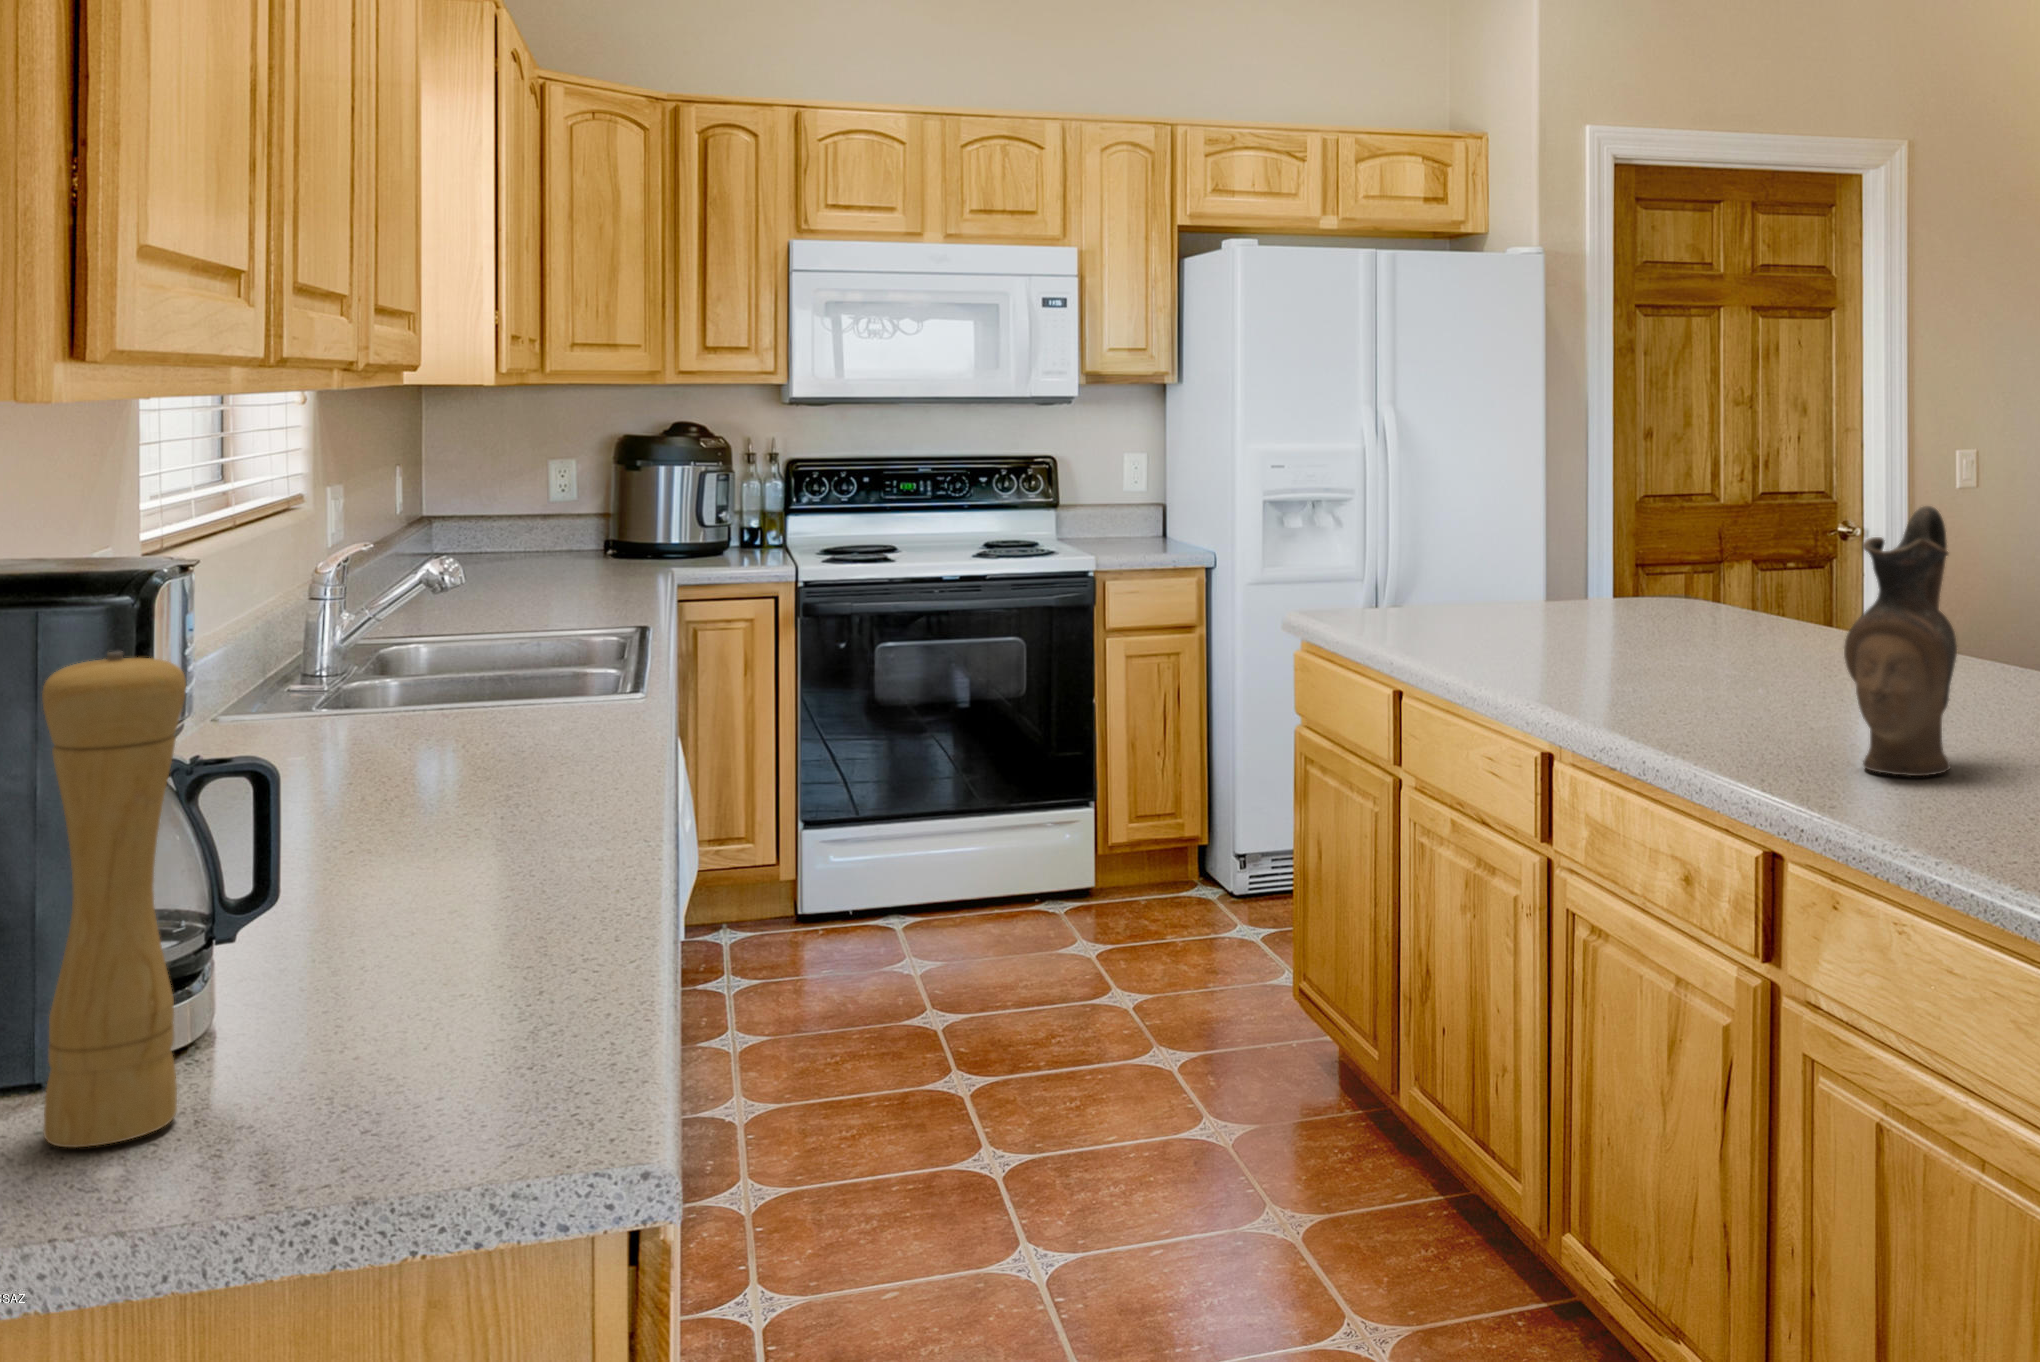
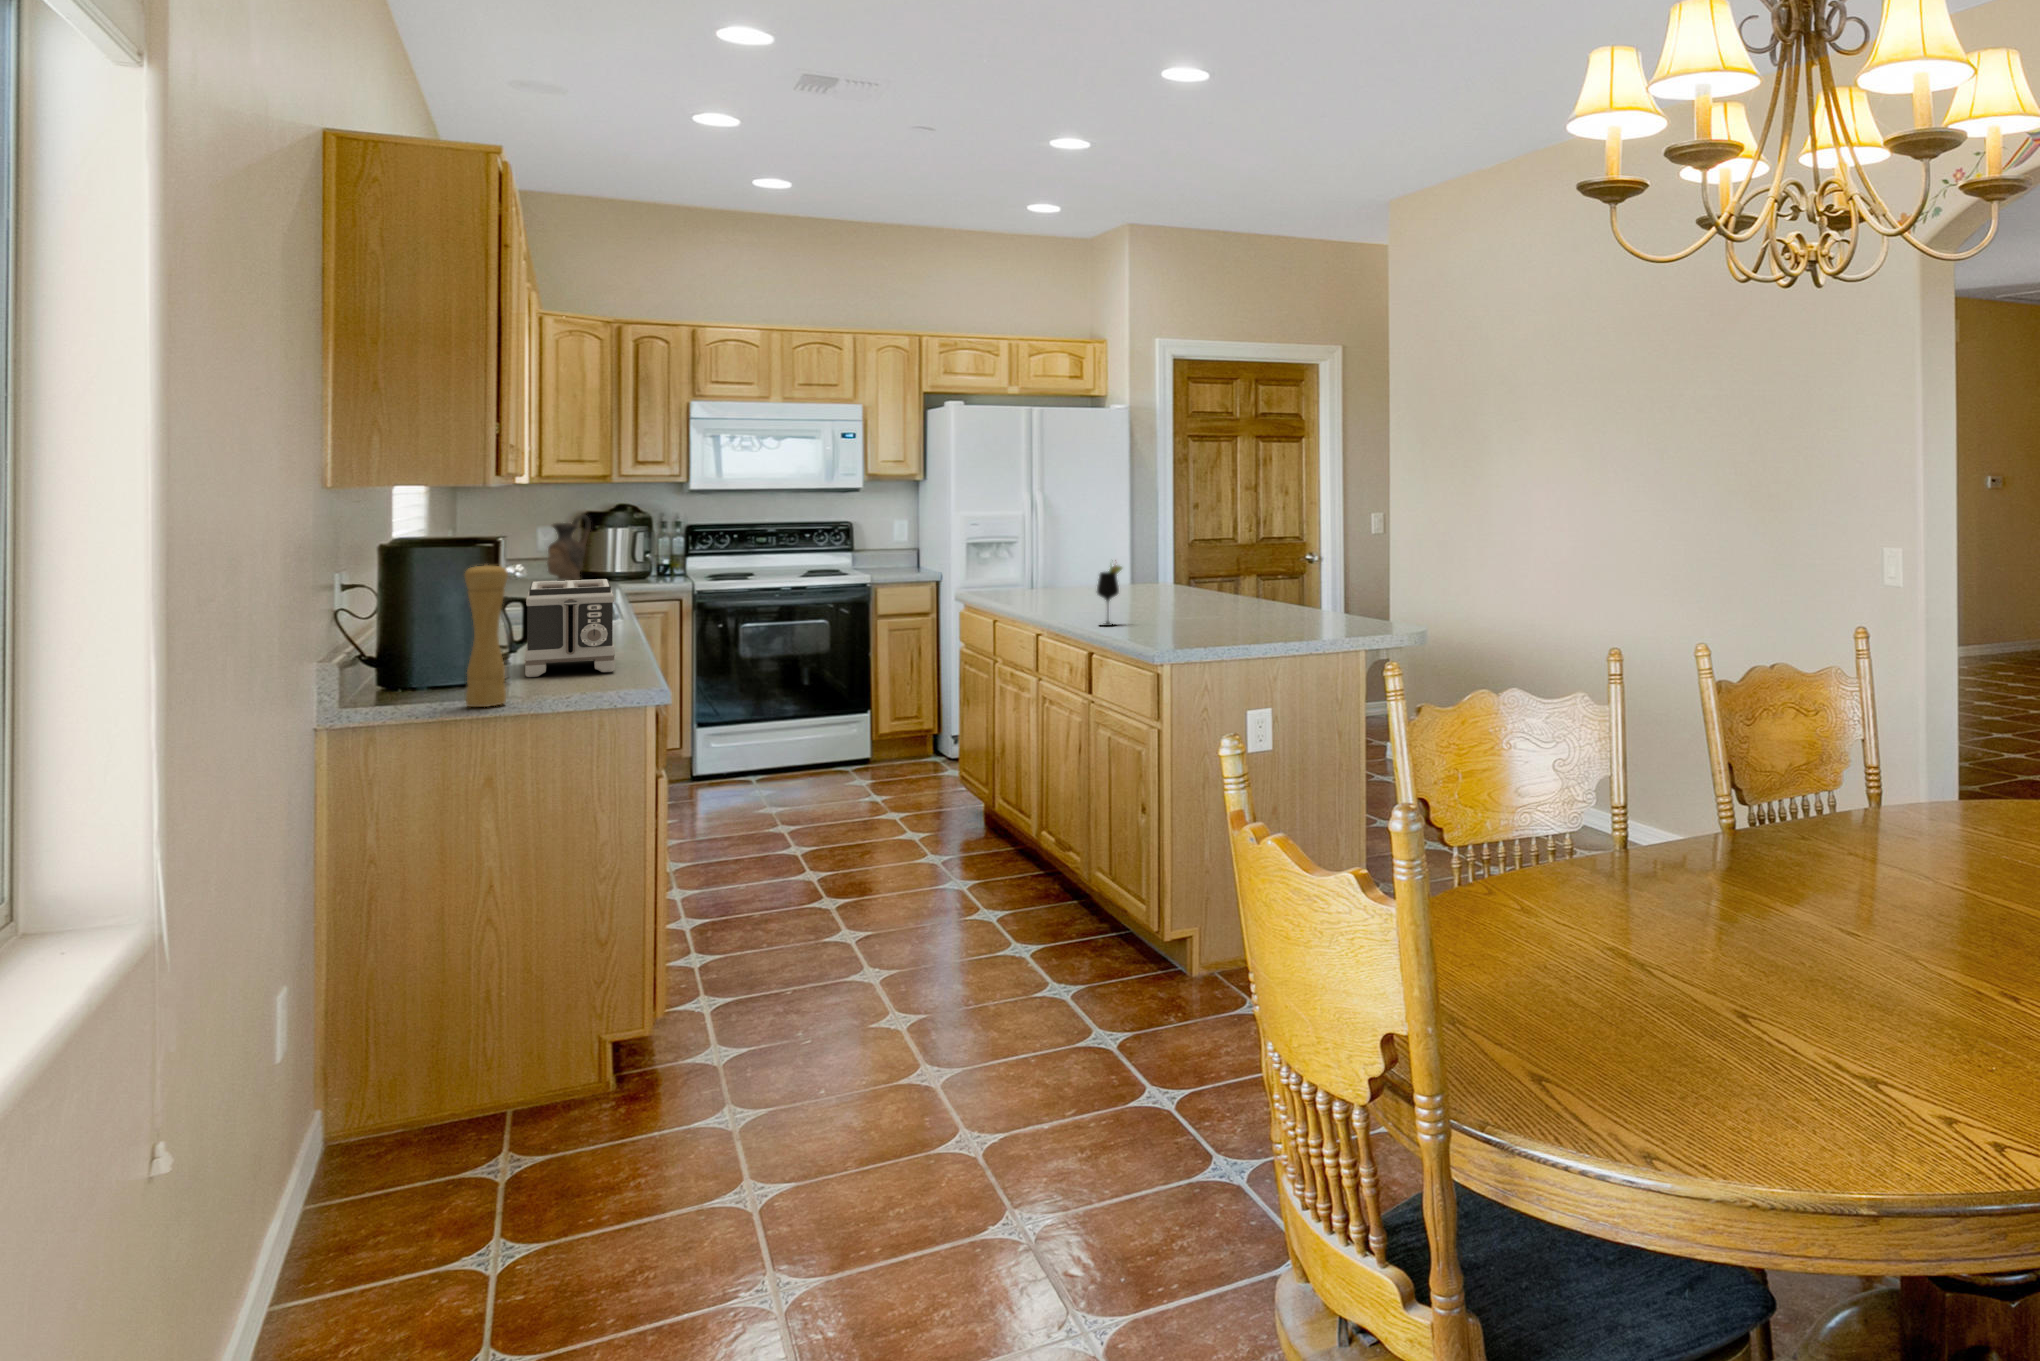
ceramic pitcher: present [1844,506,1957,776] -> present [547,514,591,580]
wine glass: none [1712,588,1780,758] -> present [1097,560,1122,626]
toaster: none [331,632,581,930] -> present [525,579,615,677]

